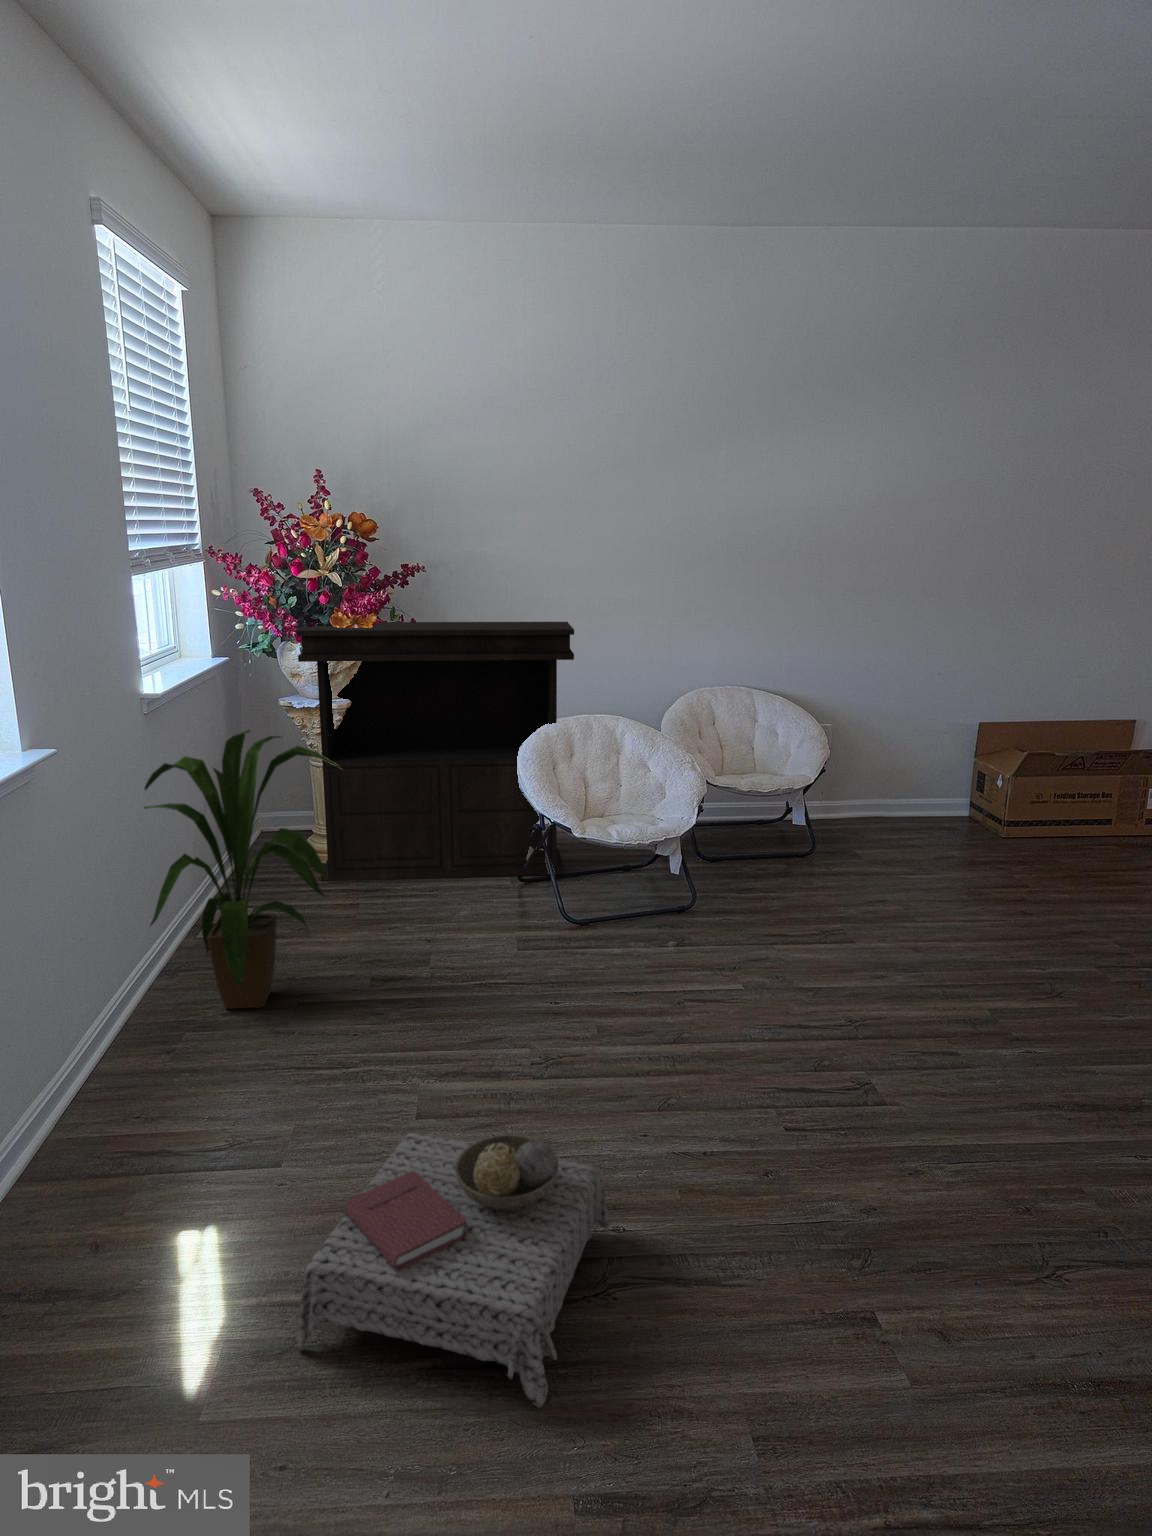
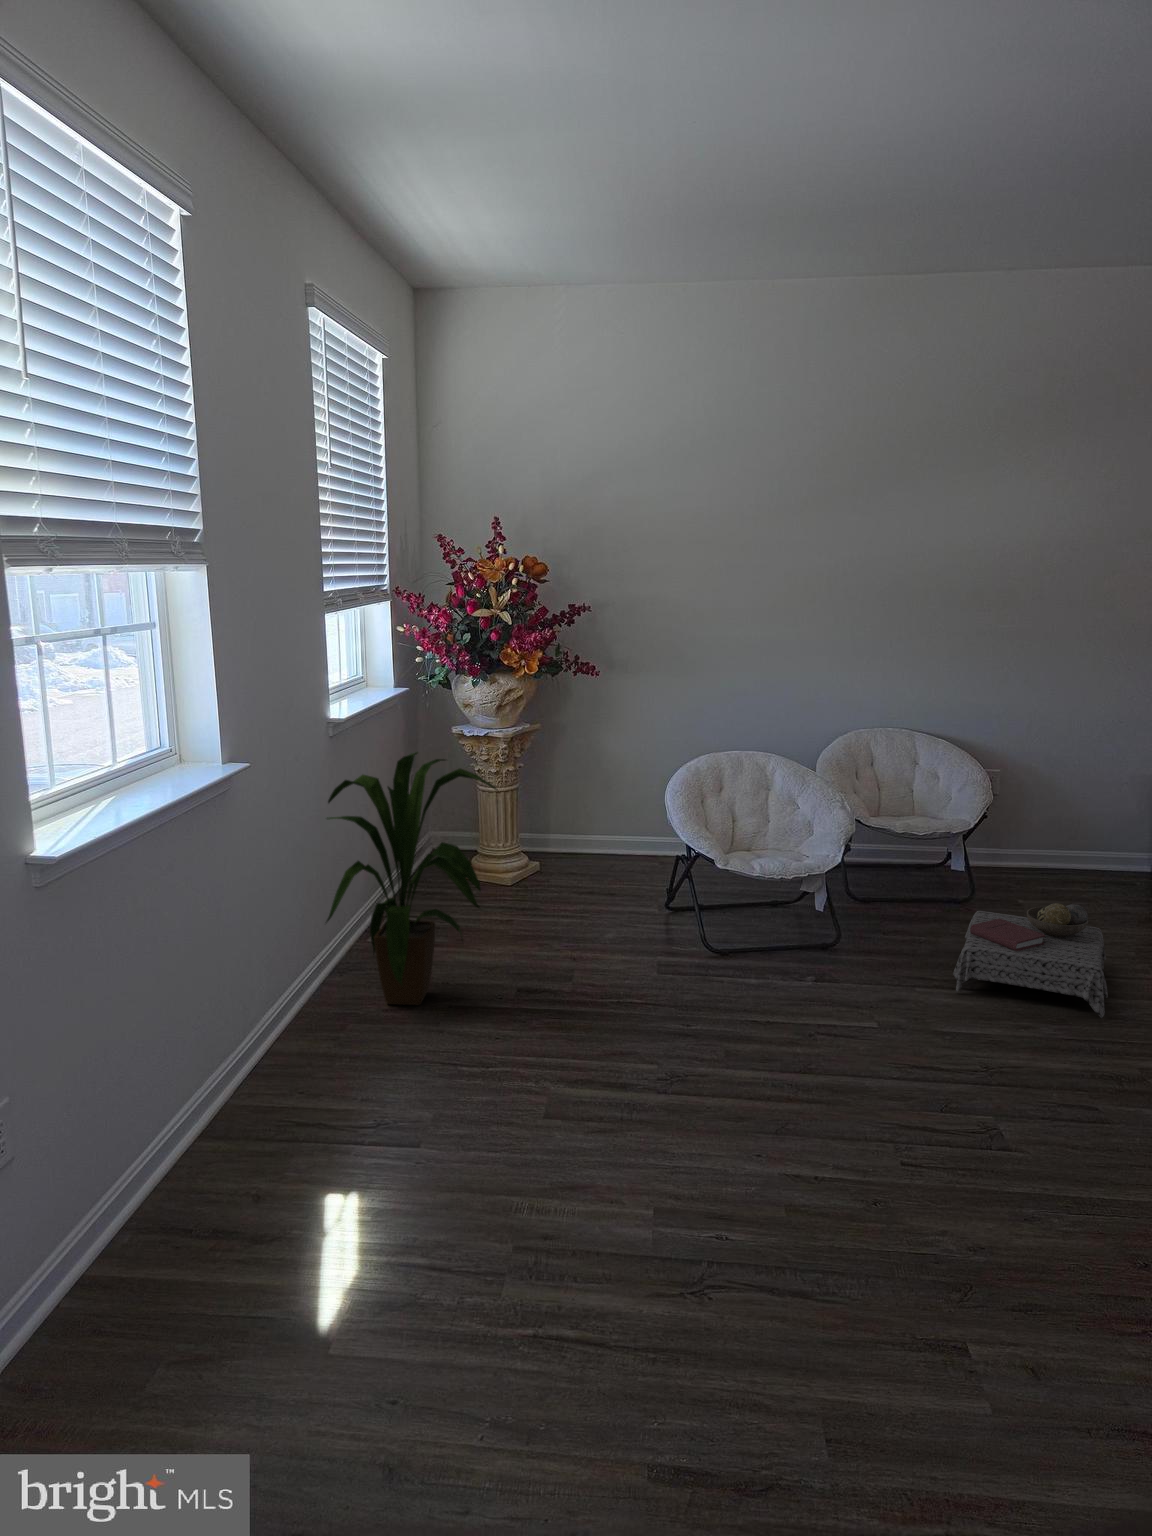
console table: present [297,622,574,881] -> none [469,657,728,906]
ottoman: present [298,1133,609,1407] -> present [953,903,1108,1018]

